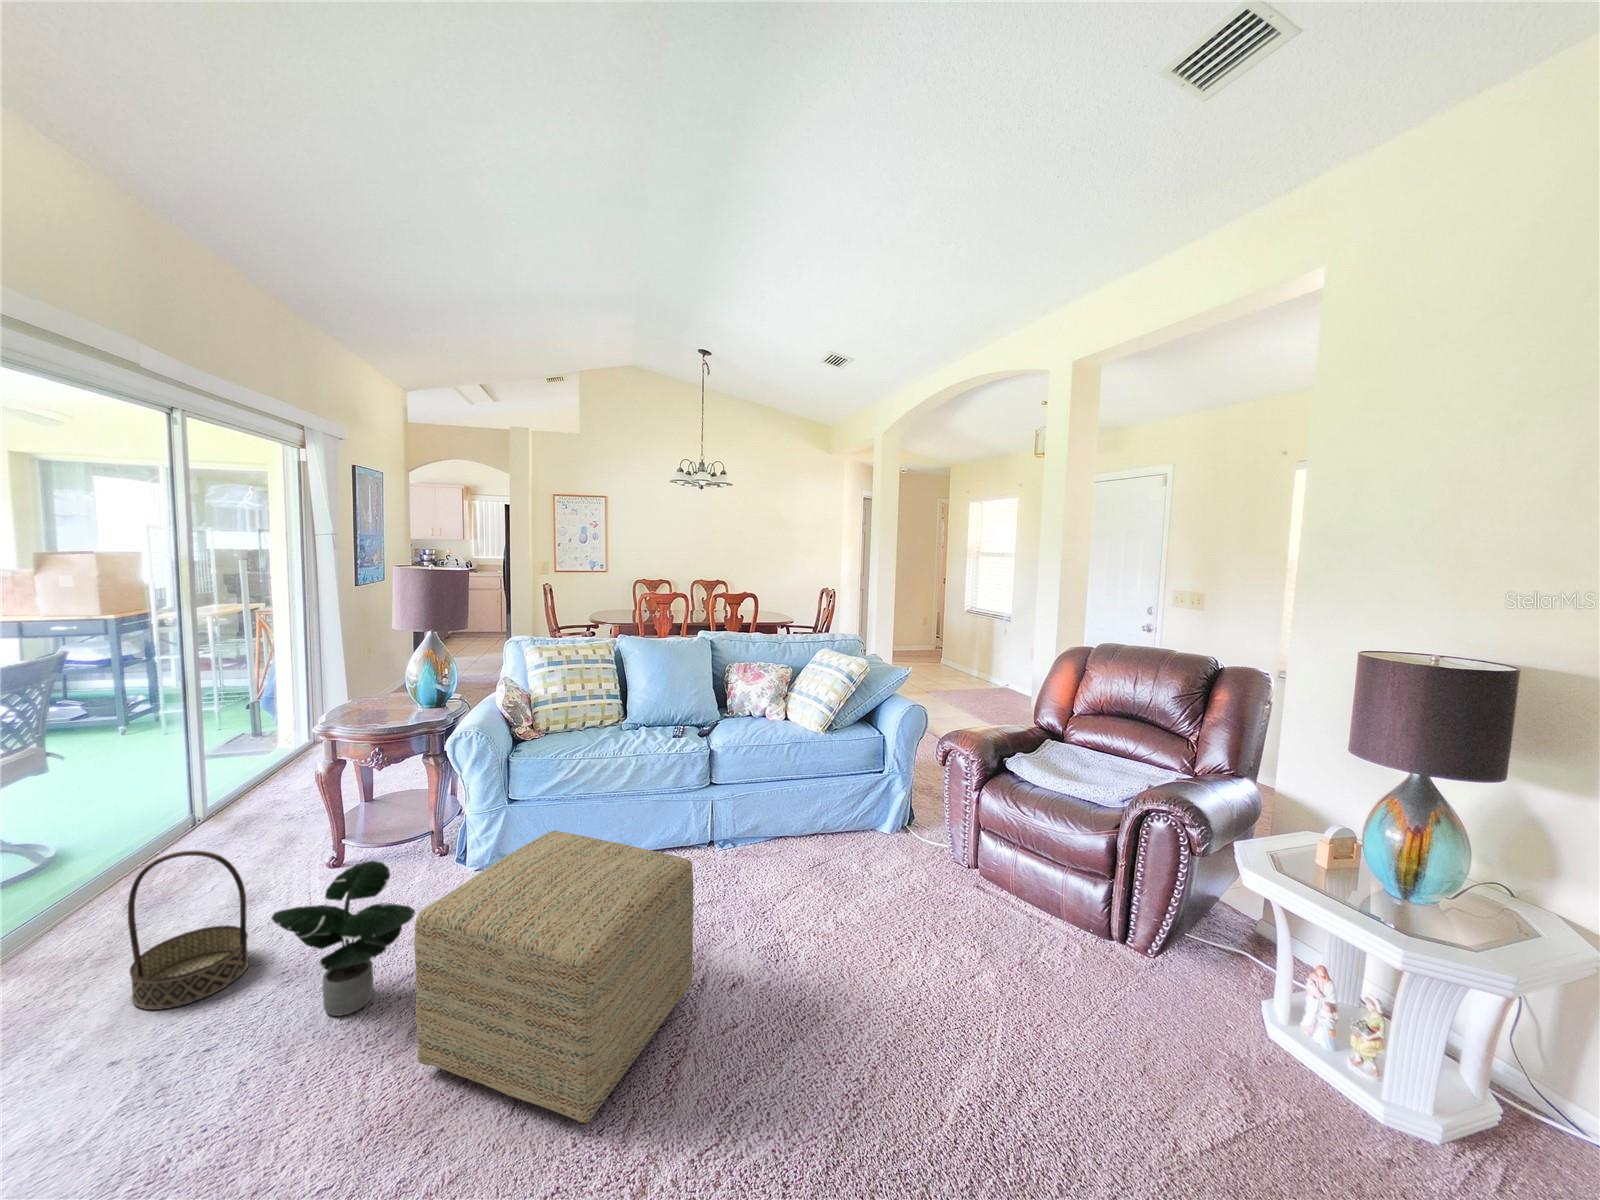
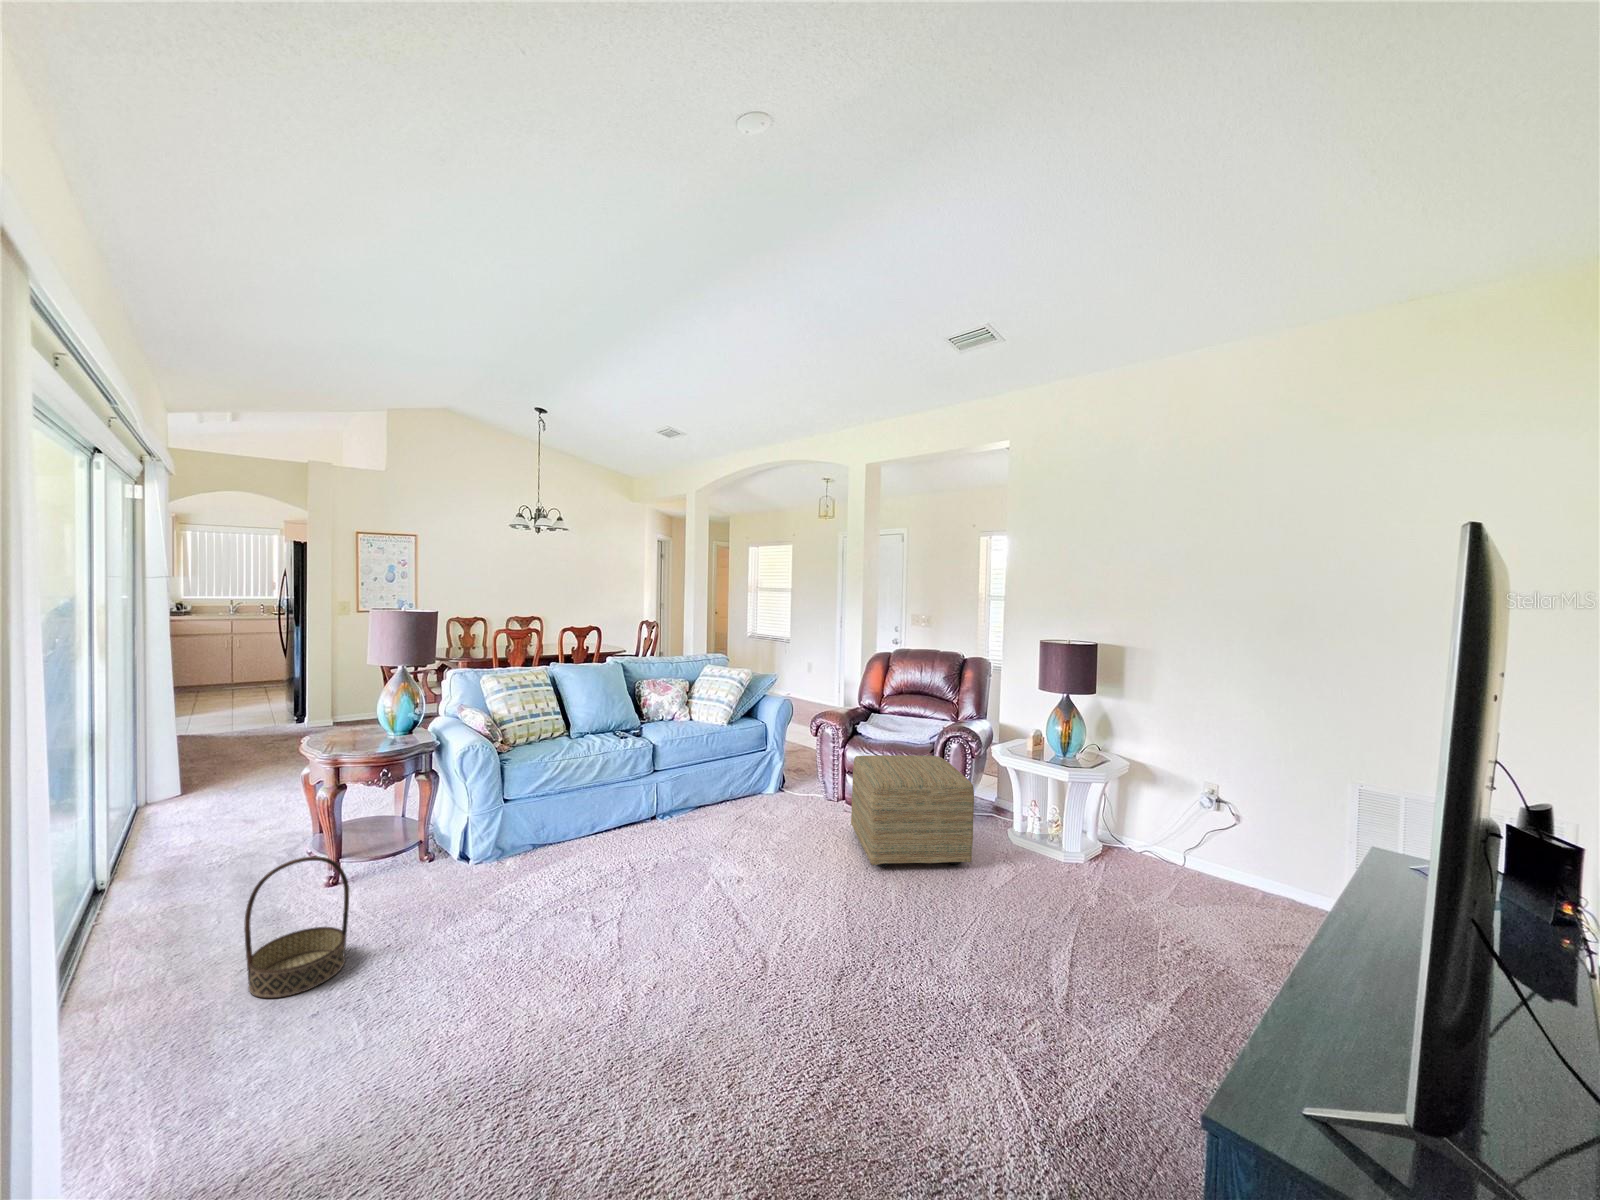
ottoman: present [414,831,693,1123] -> present [851,755,974,867]
potted plant: present [272,861,415,1016] -> none [423,843,528,960]

